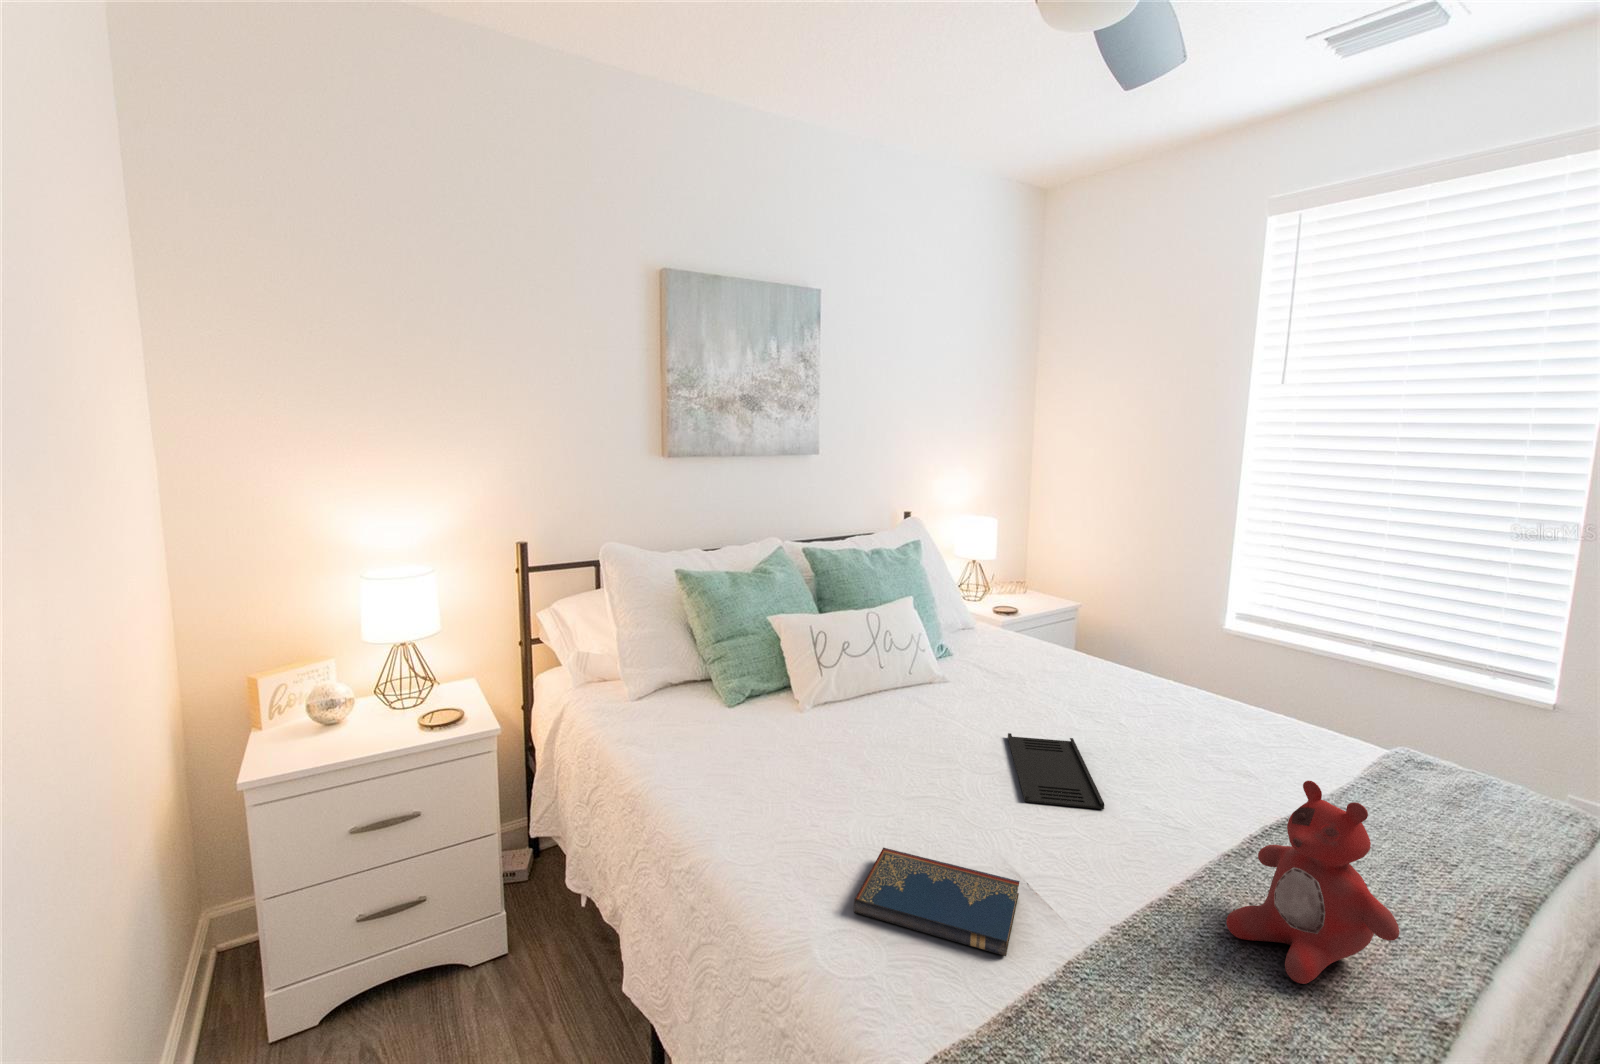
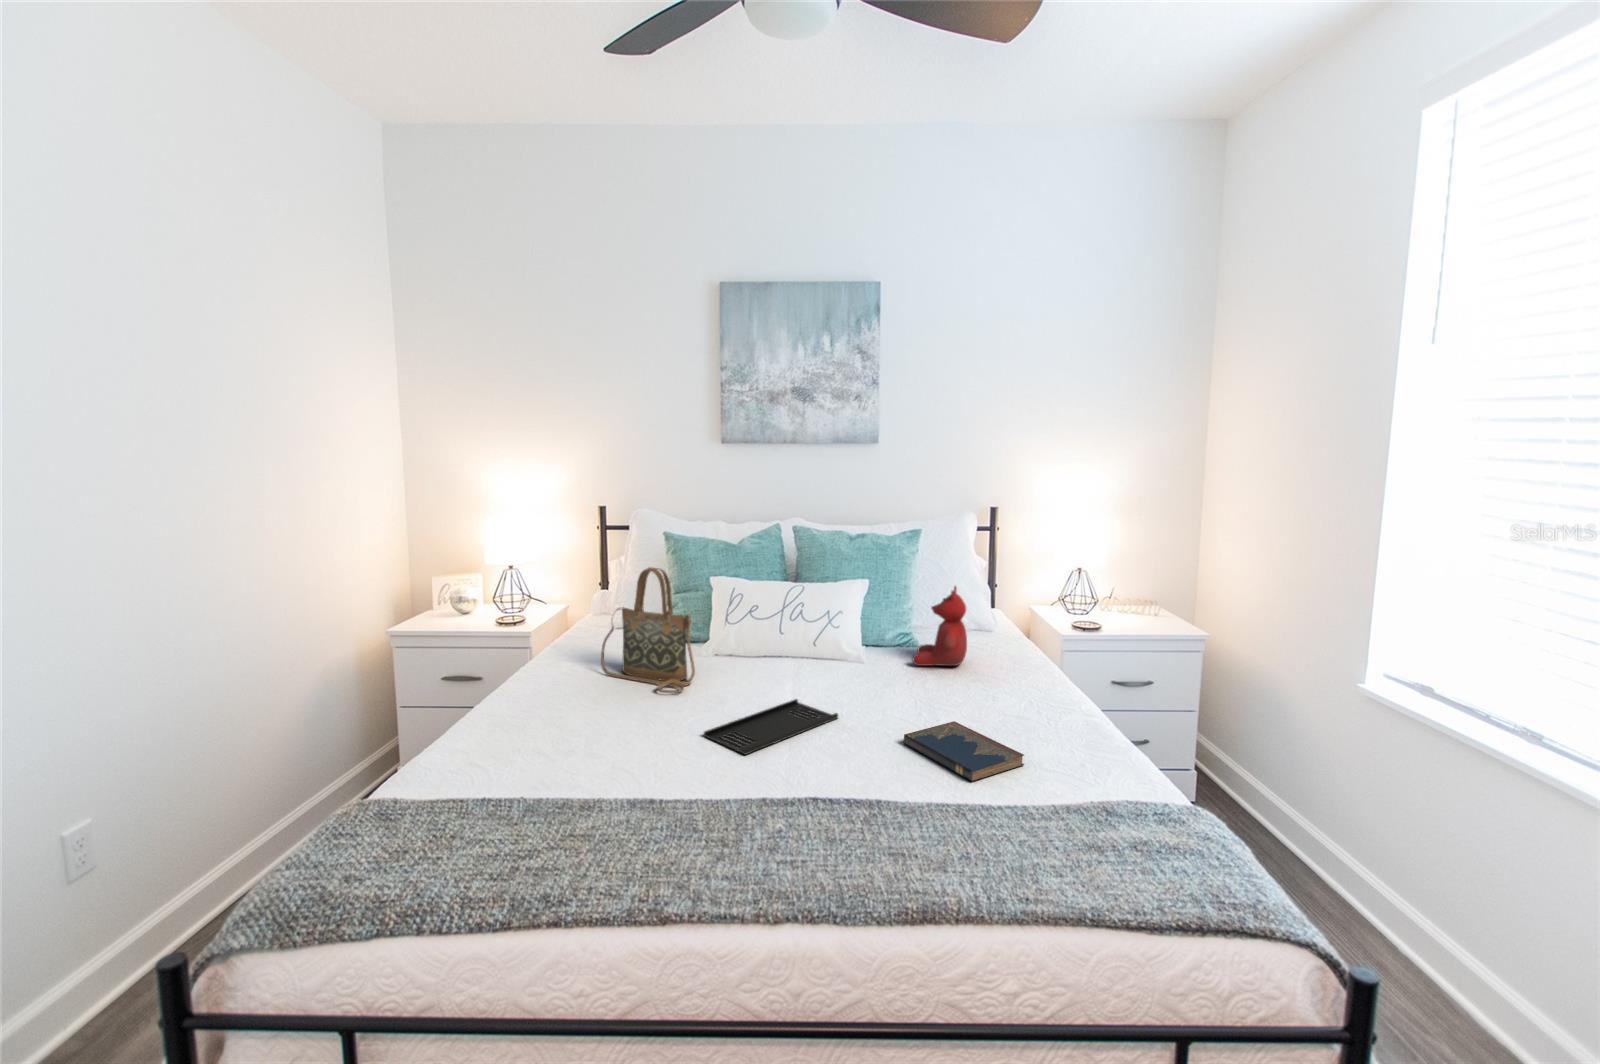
handbag: none [745,612,895,764] -> present [601,568,695,694]
stuffed bear: present [1227,781,1399,984] -> present [912,586,967,666]
hardcover book: present [854,848,1020,956] -> present [904,721,1024,781]

